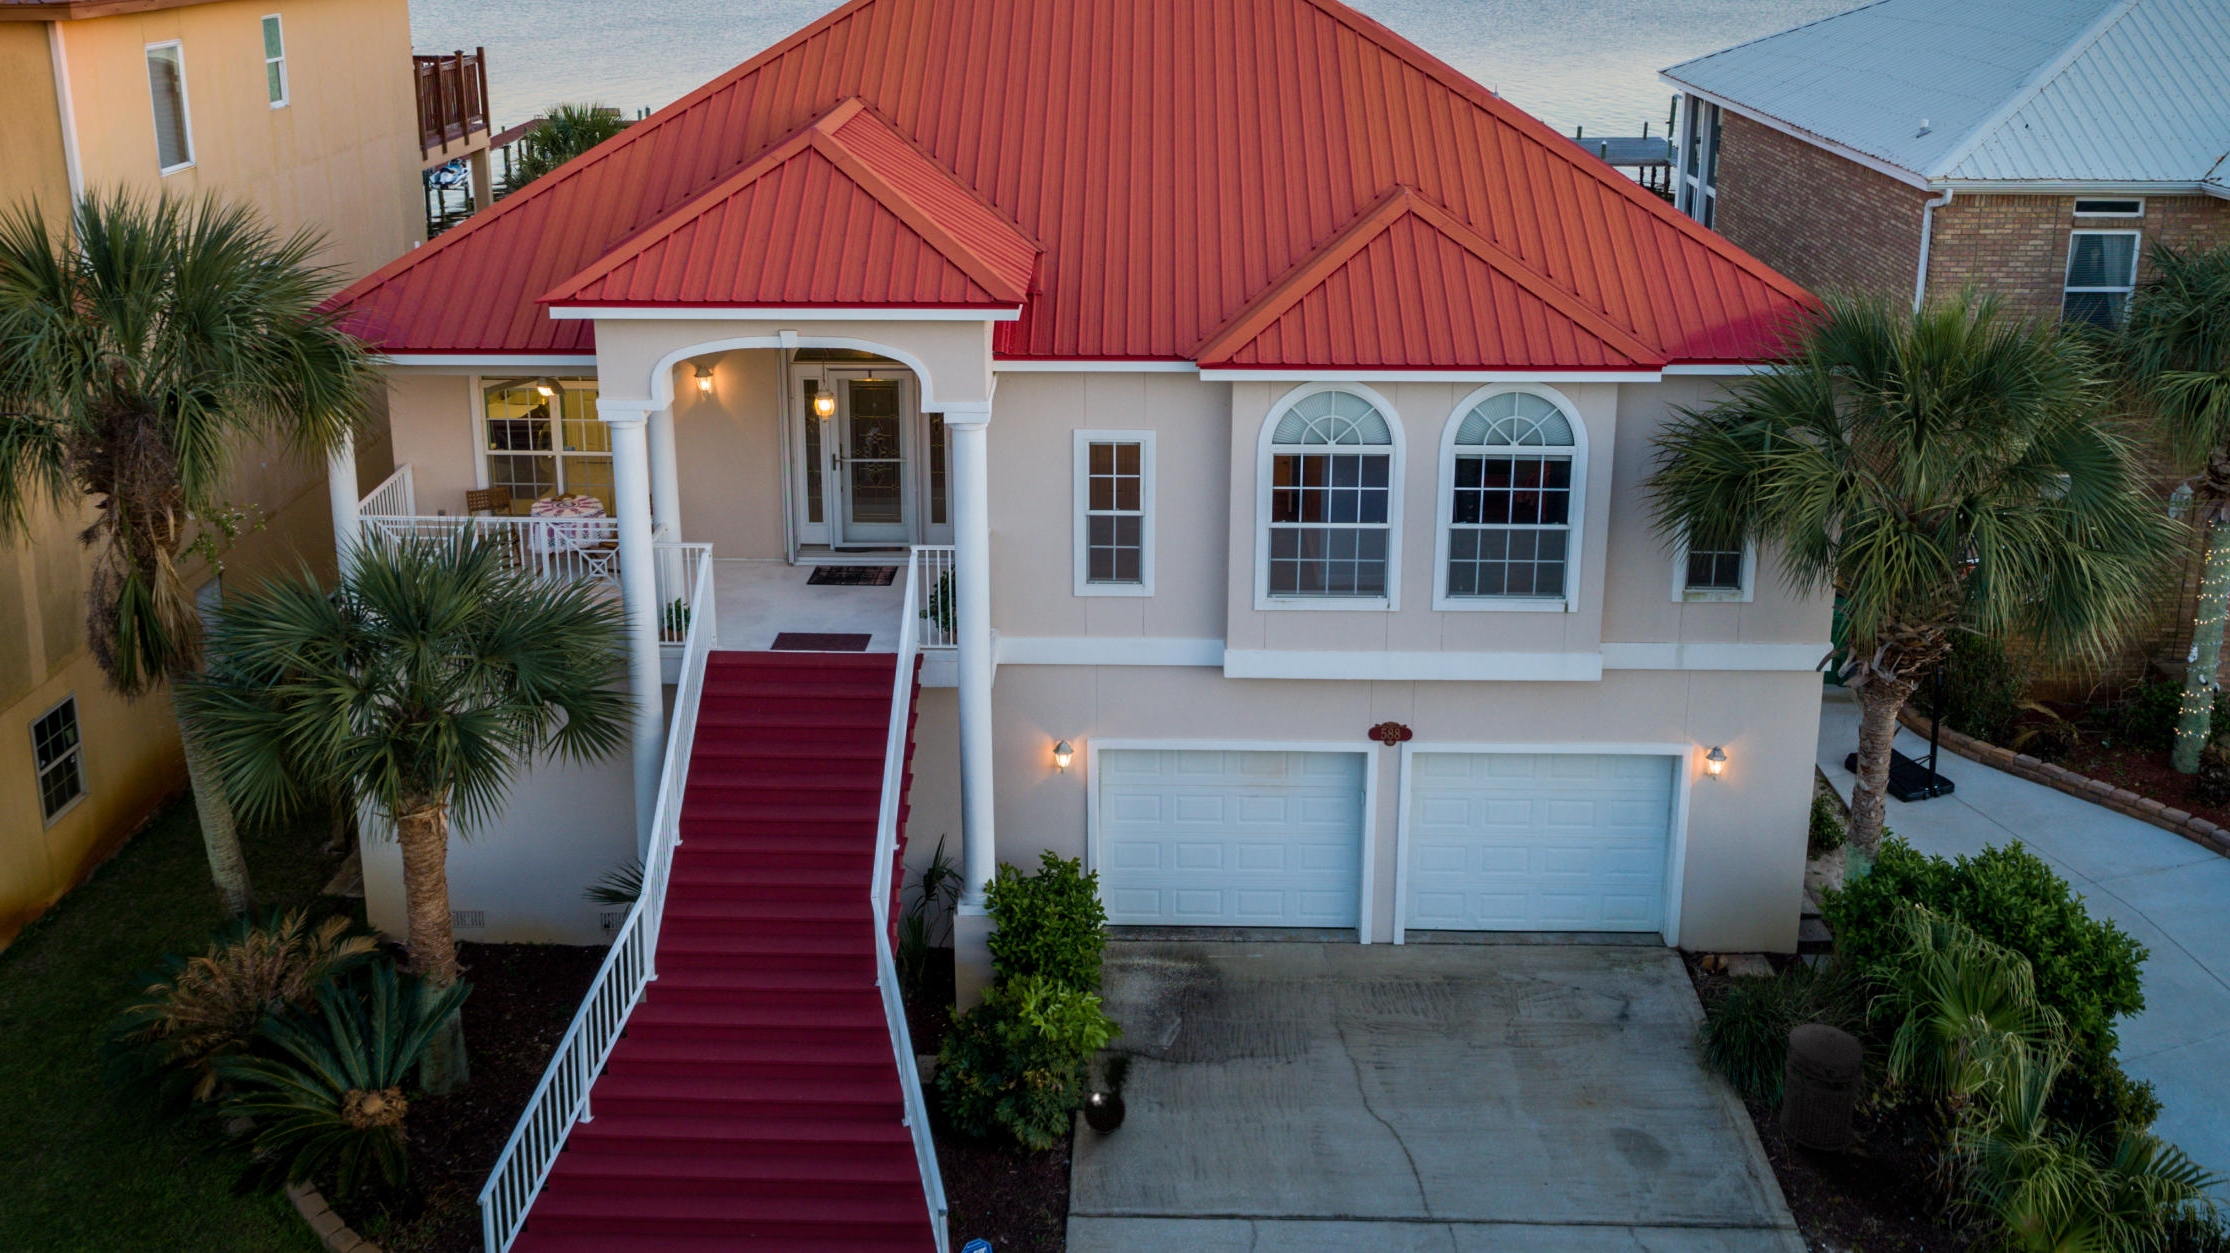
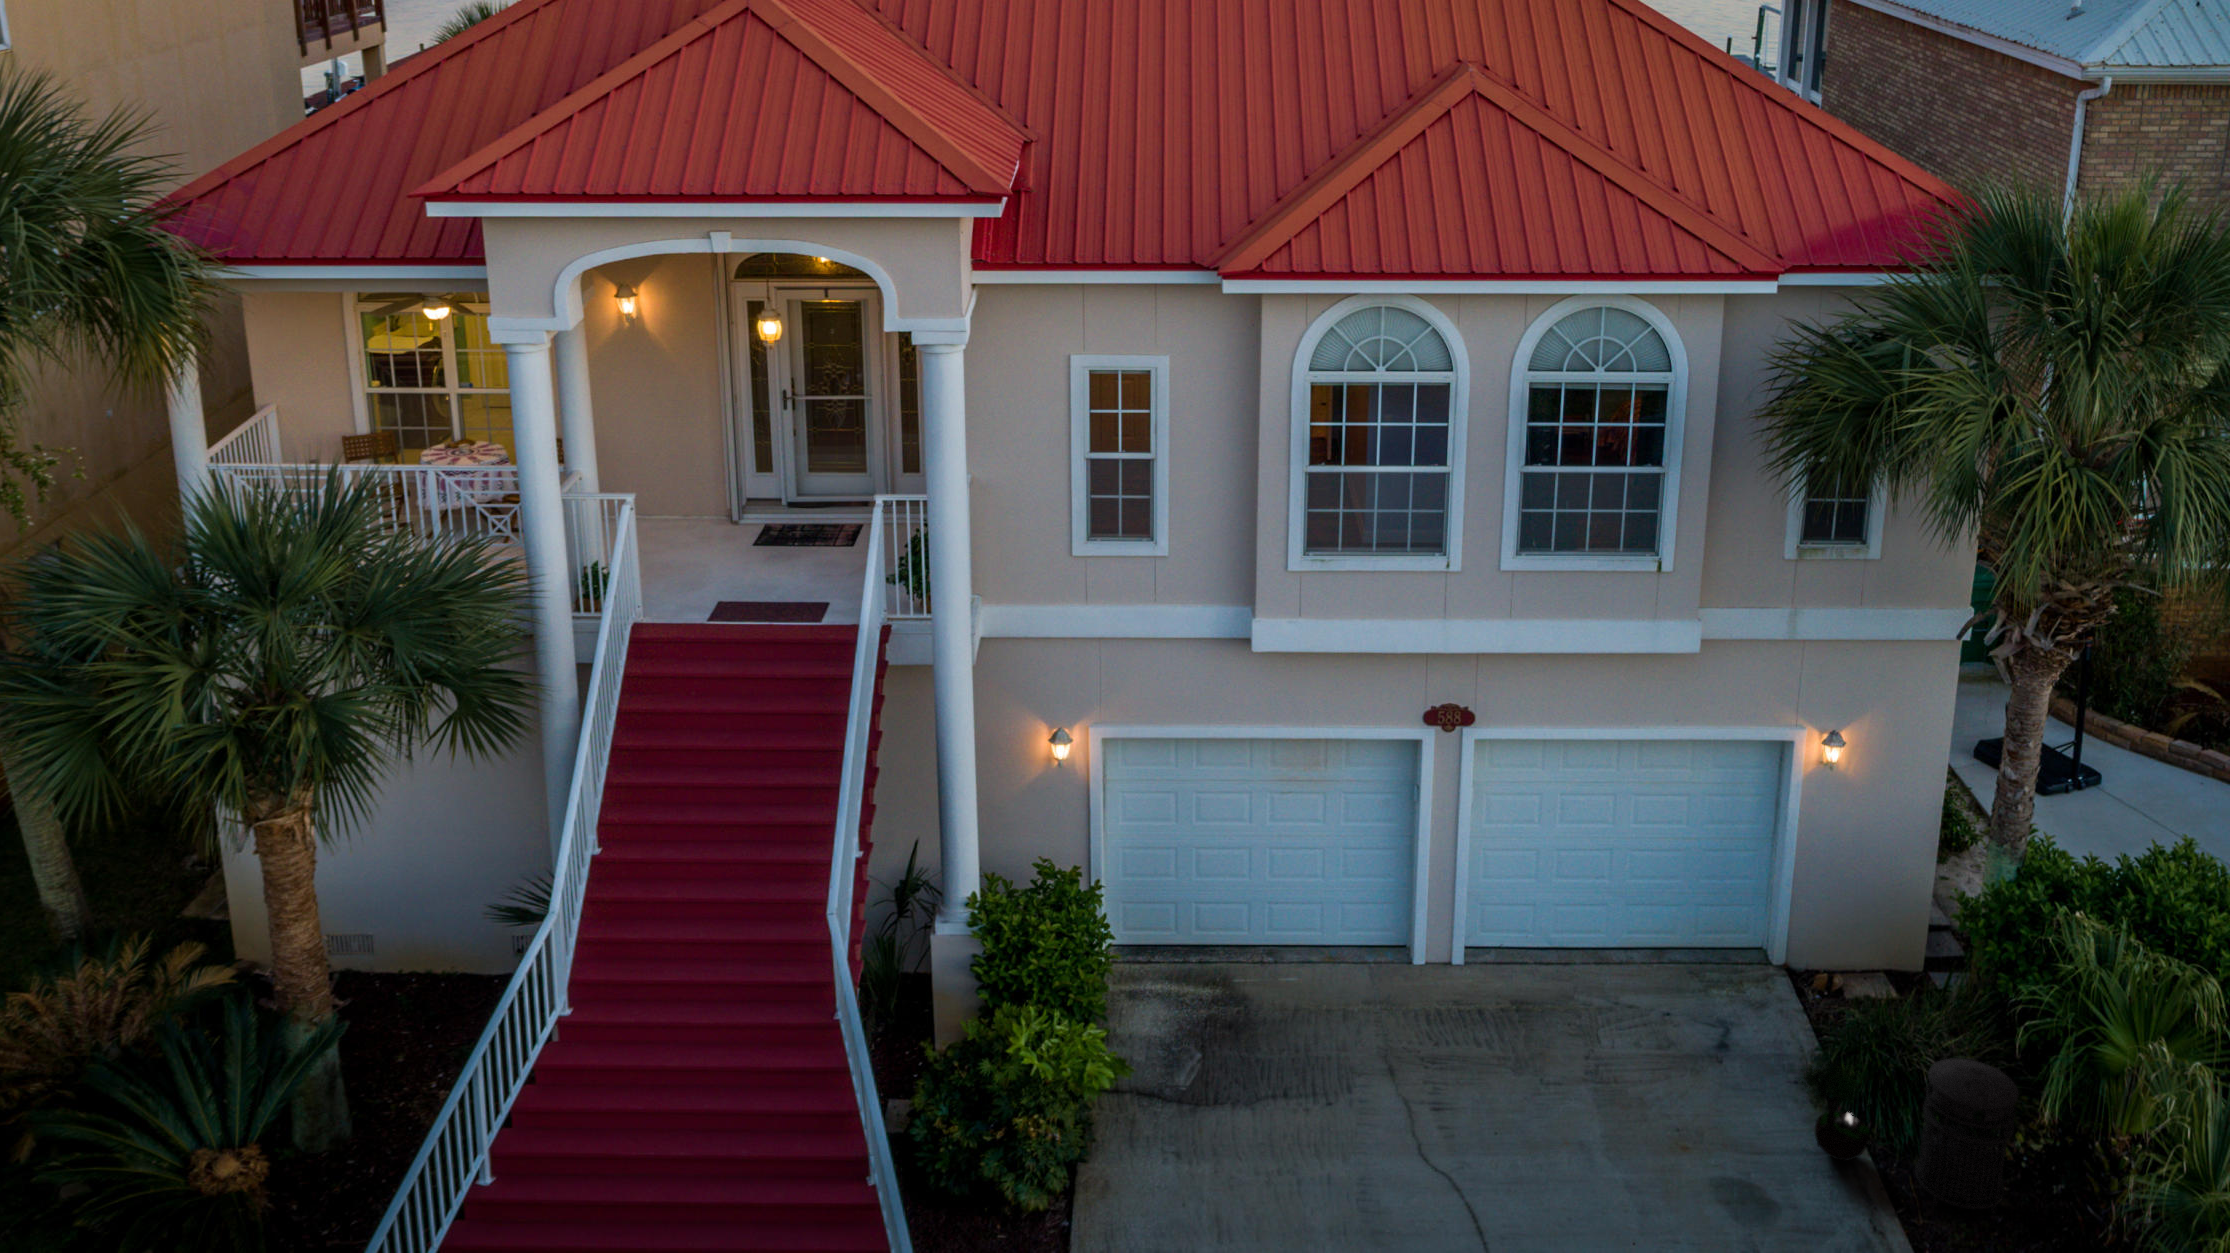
potted tree: present [1083,1047,1137,1134] -> present [1799,1054,1869,1161]

